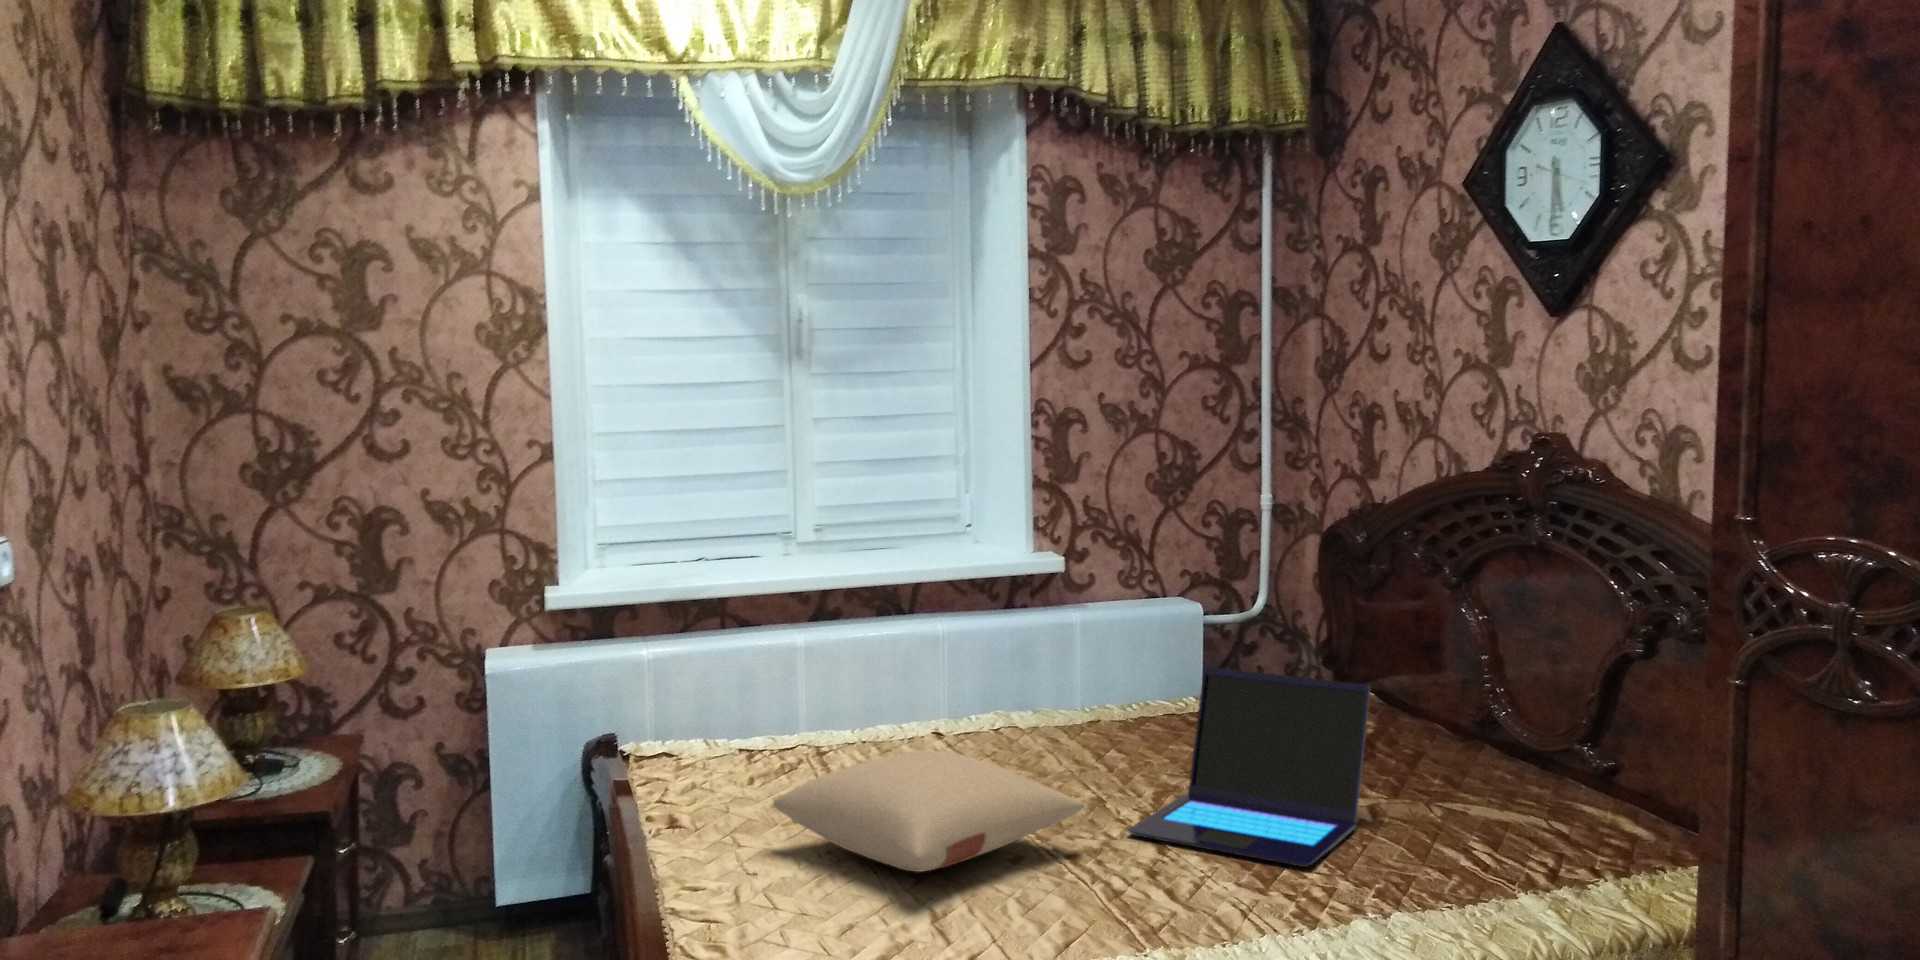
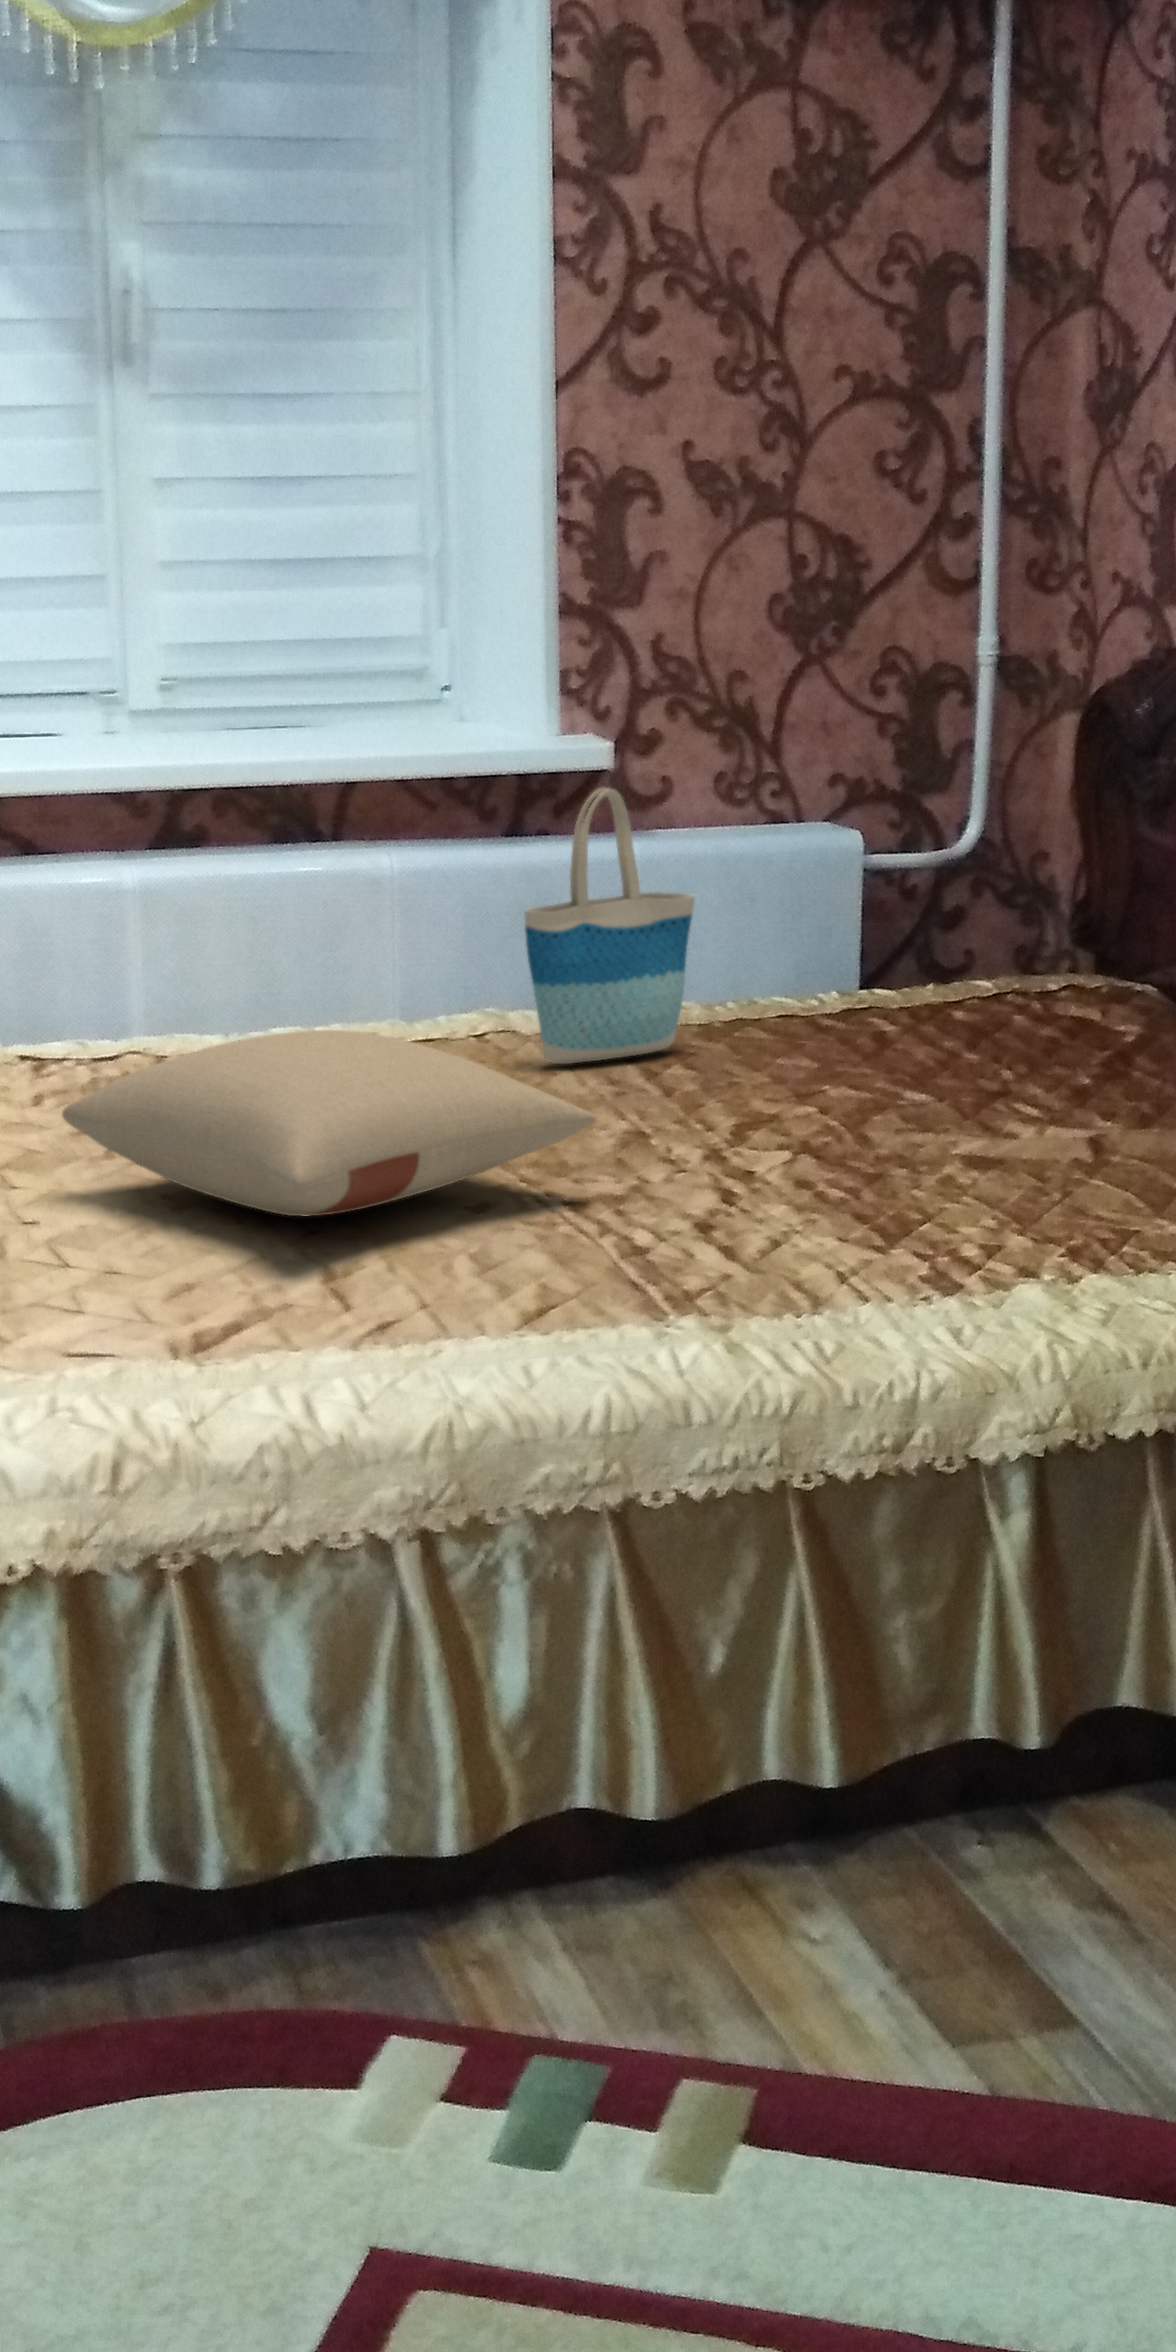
tote bag: none [1027,595,1121,752] -> present [524,788,695,1064]
laptop: present [1128,667,1370,867] -> none [671,904,1098,1218]

